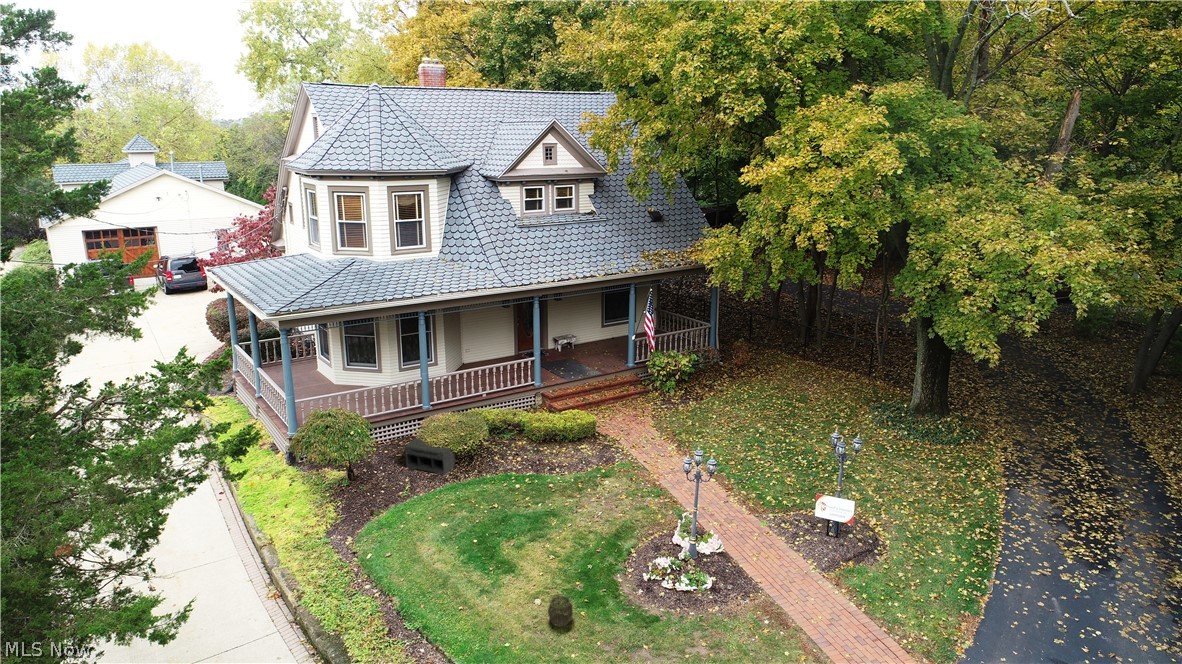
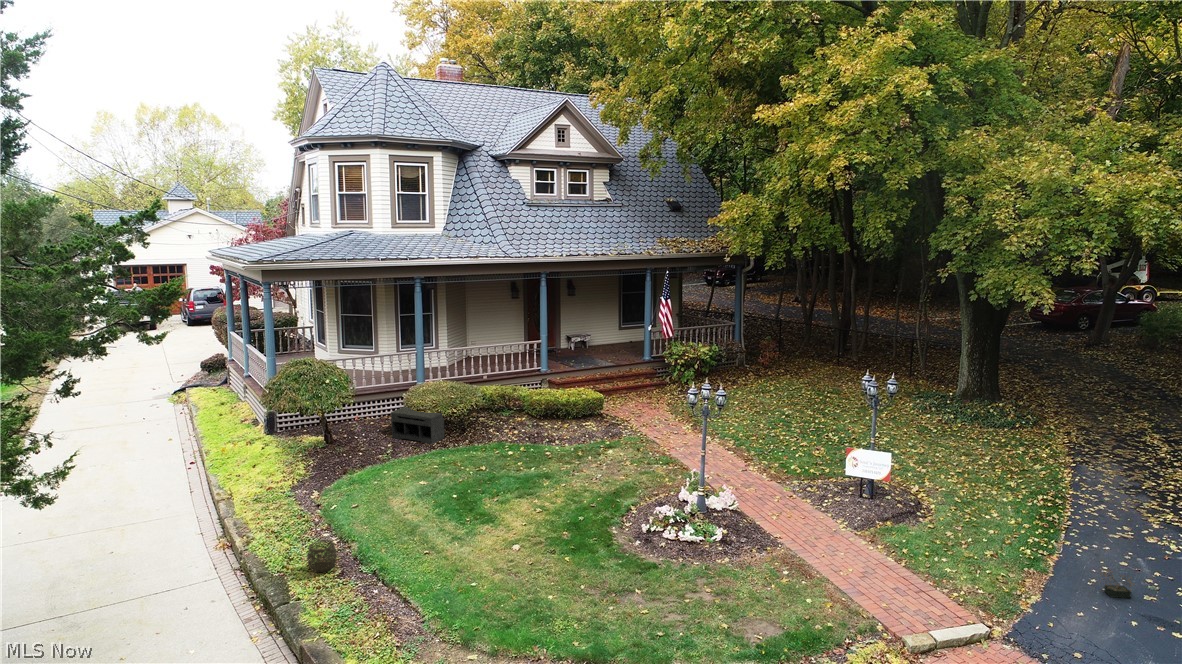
woven basket: present [548,596,573,626] -> present [307,540,337,572]
decorative plant: none [1020,617,1048,642] -> present [1104,570,1134,598]

